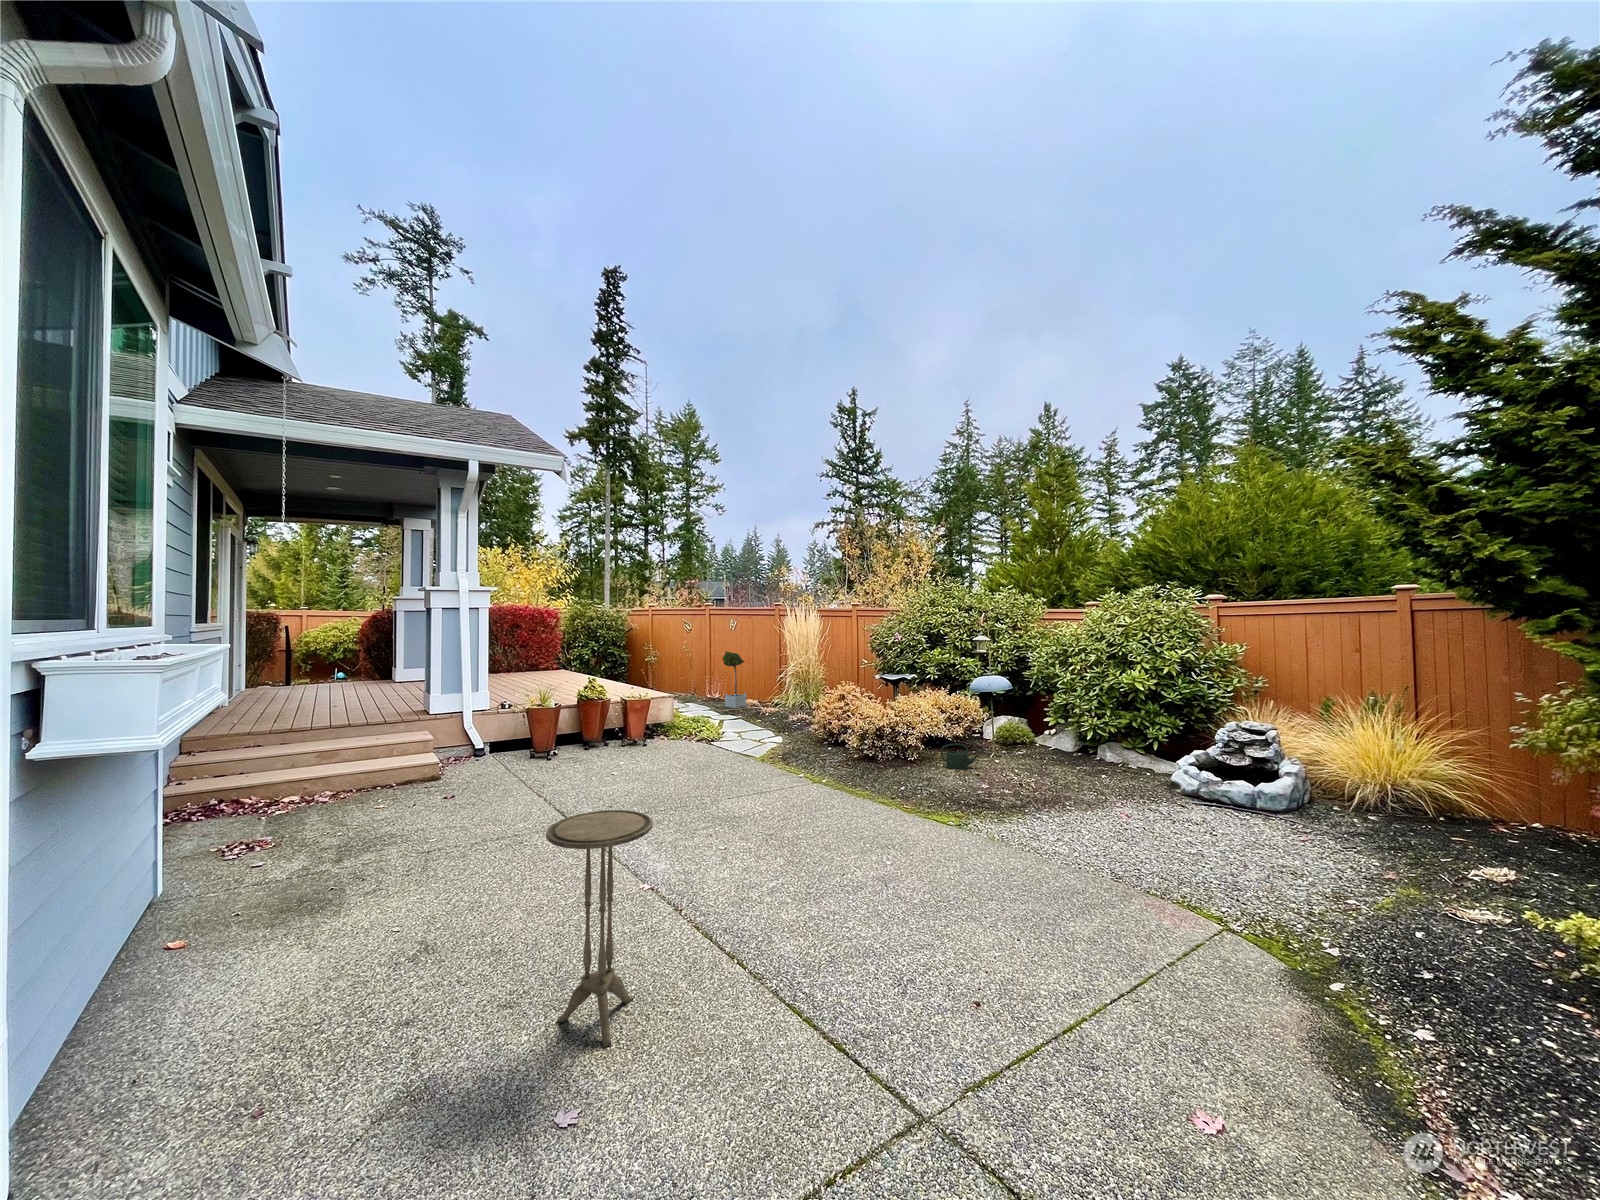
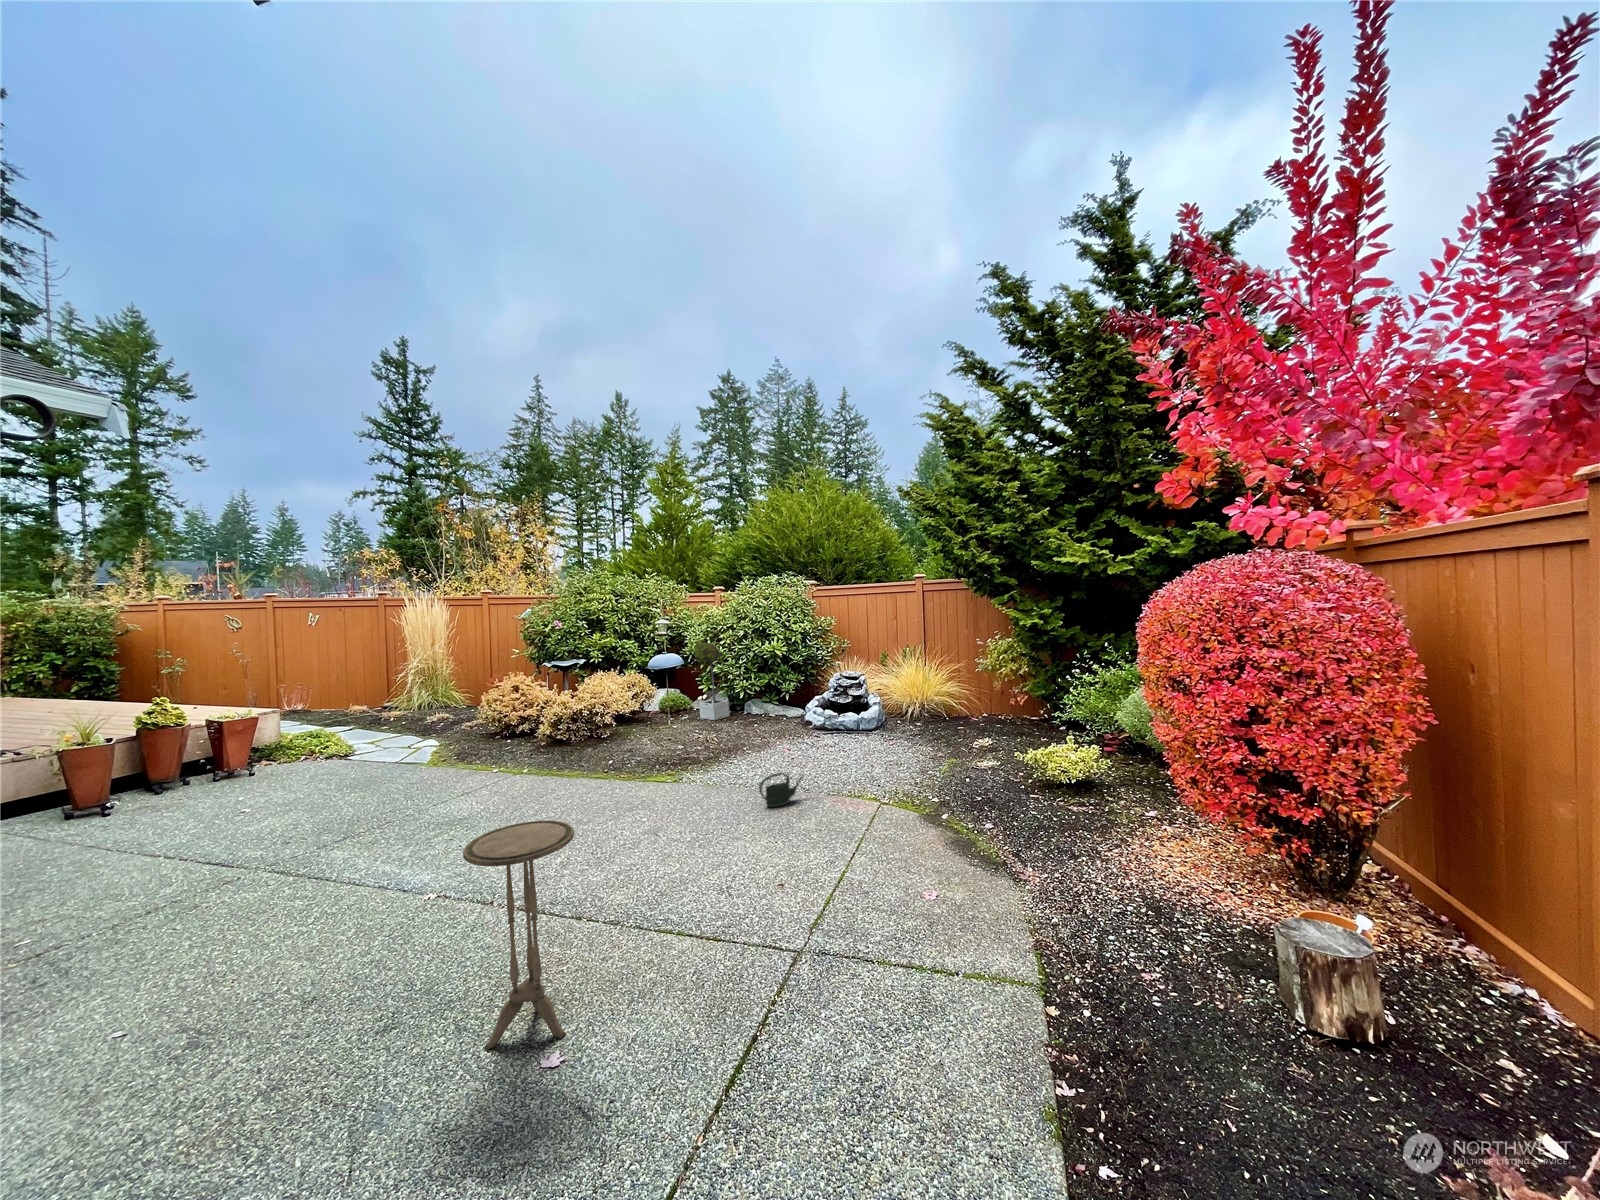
potted tree: present [722,651,747,708] -> present [693,641,730,720]
watering can: present [941,743,983,769] -> present [759,773,803,807]

